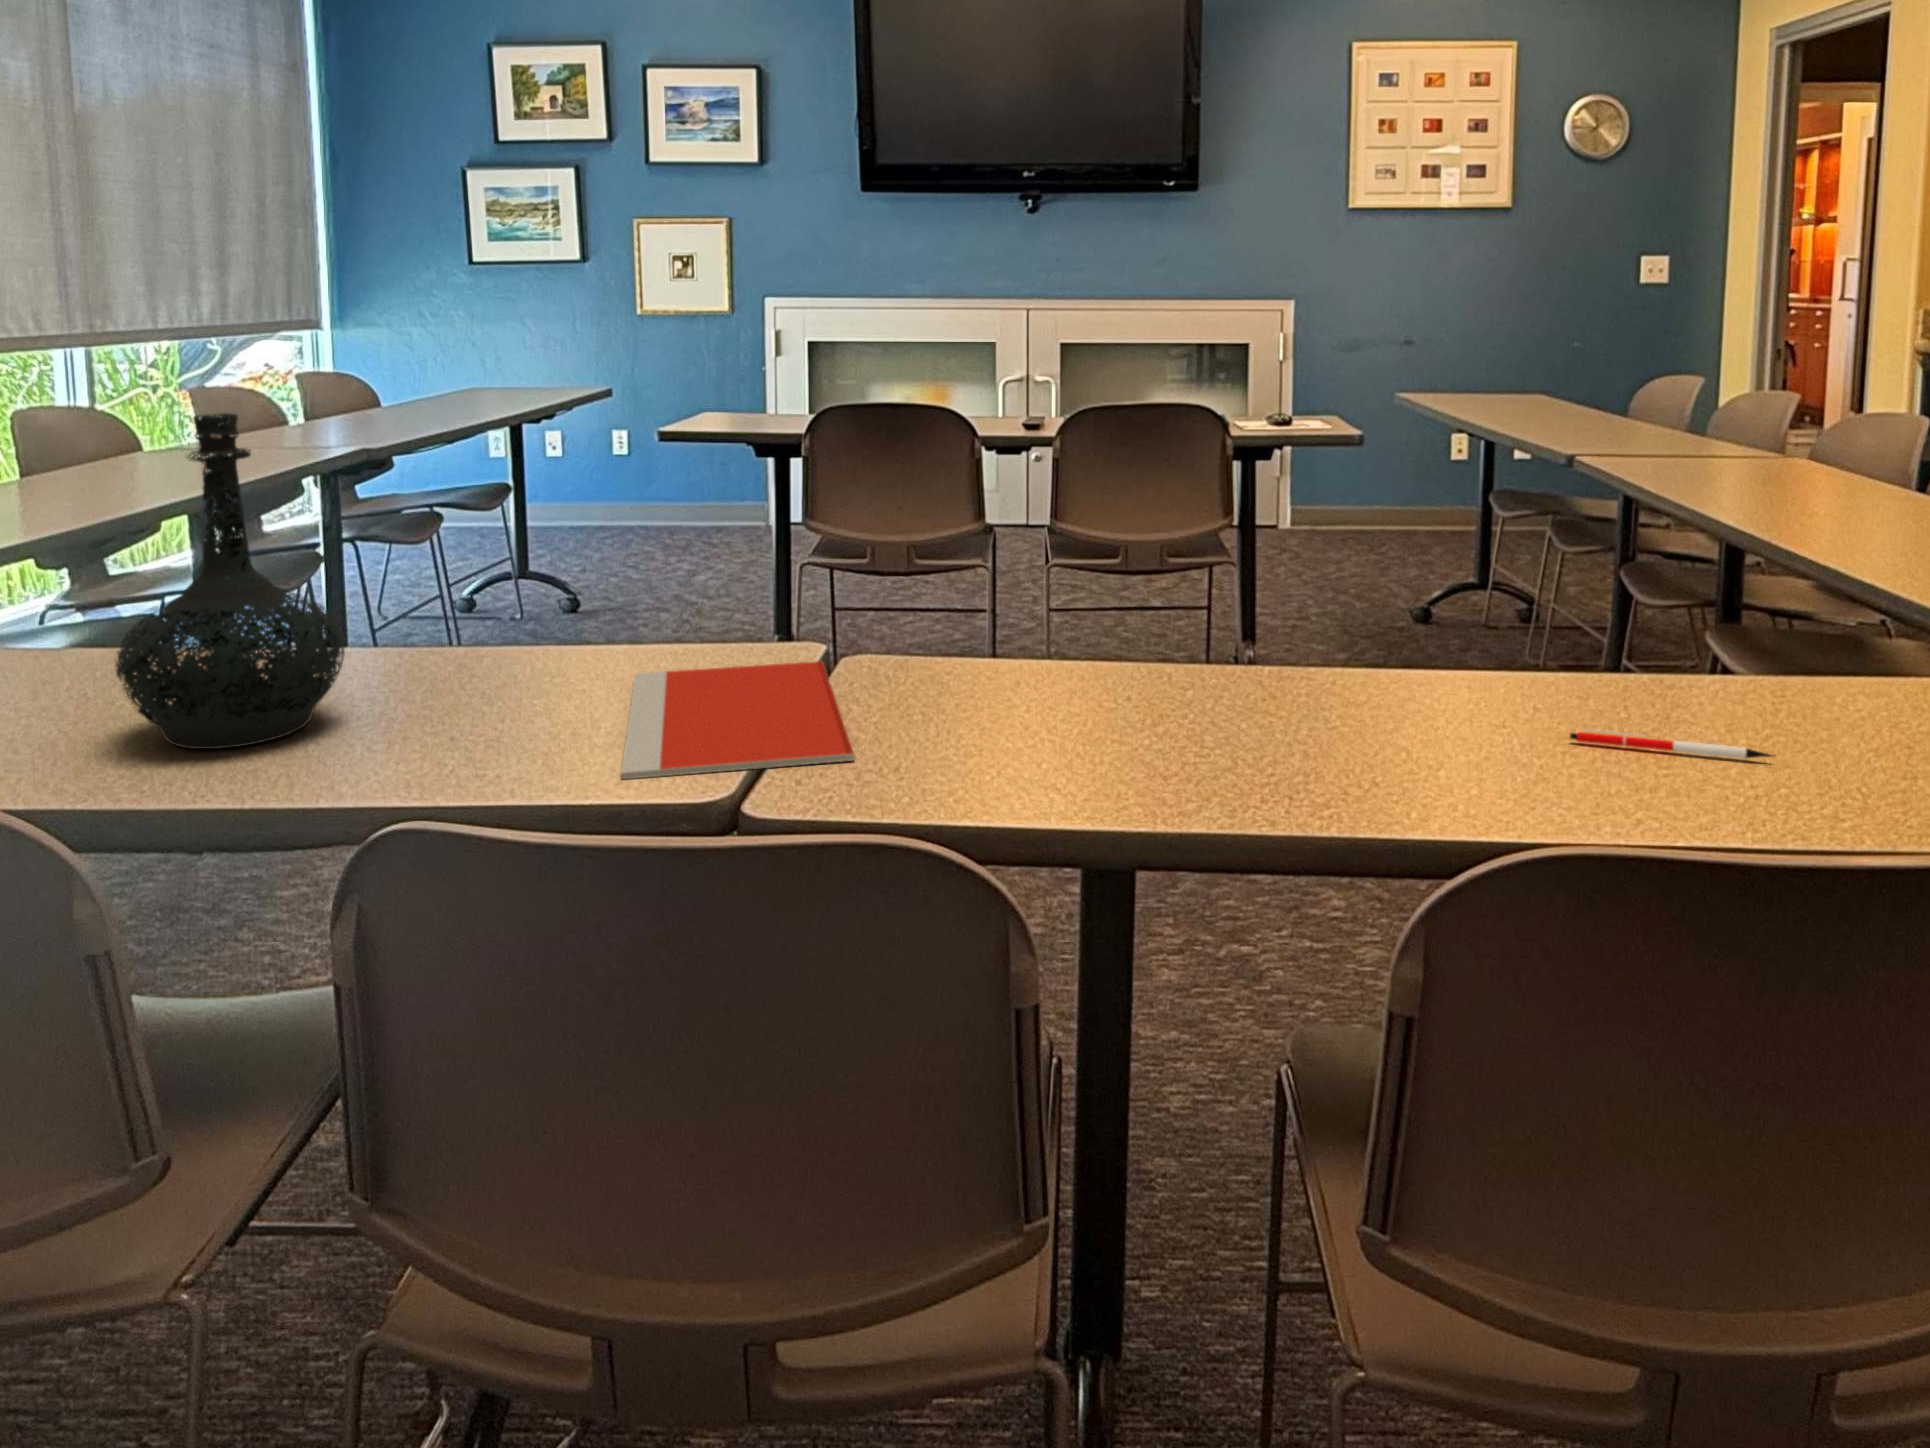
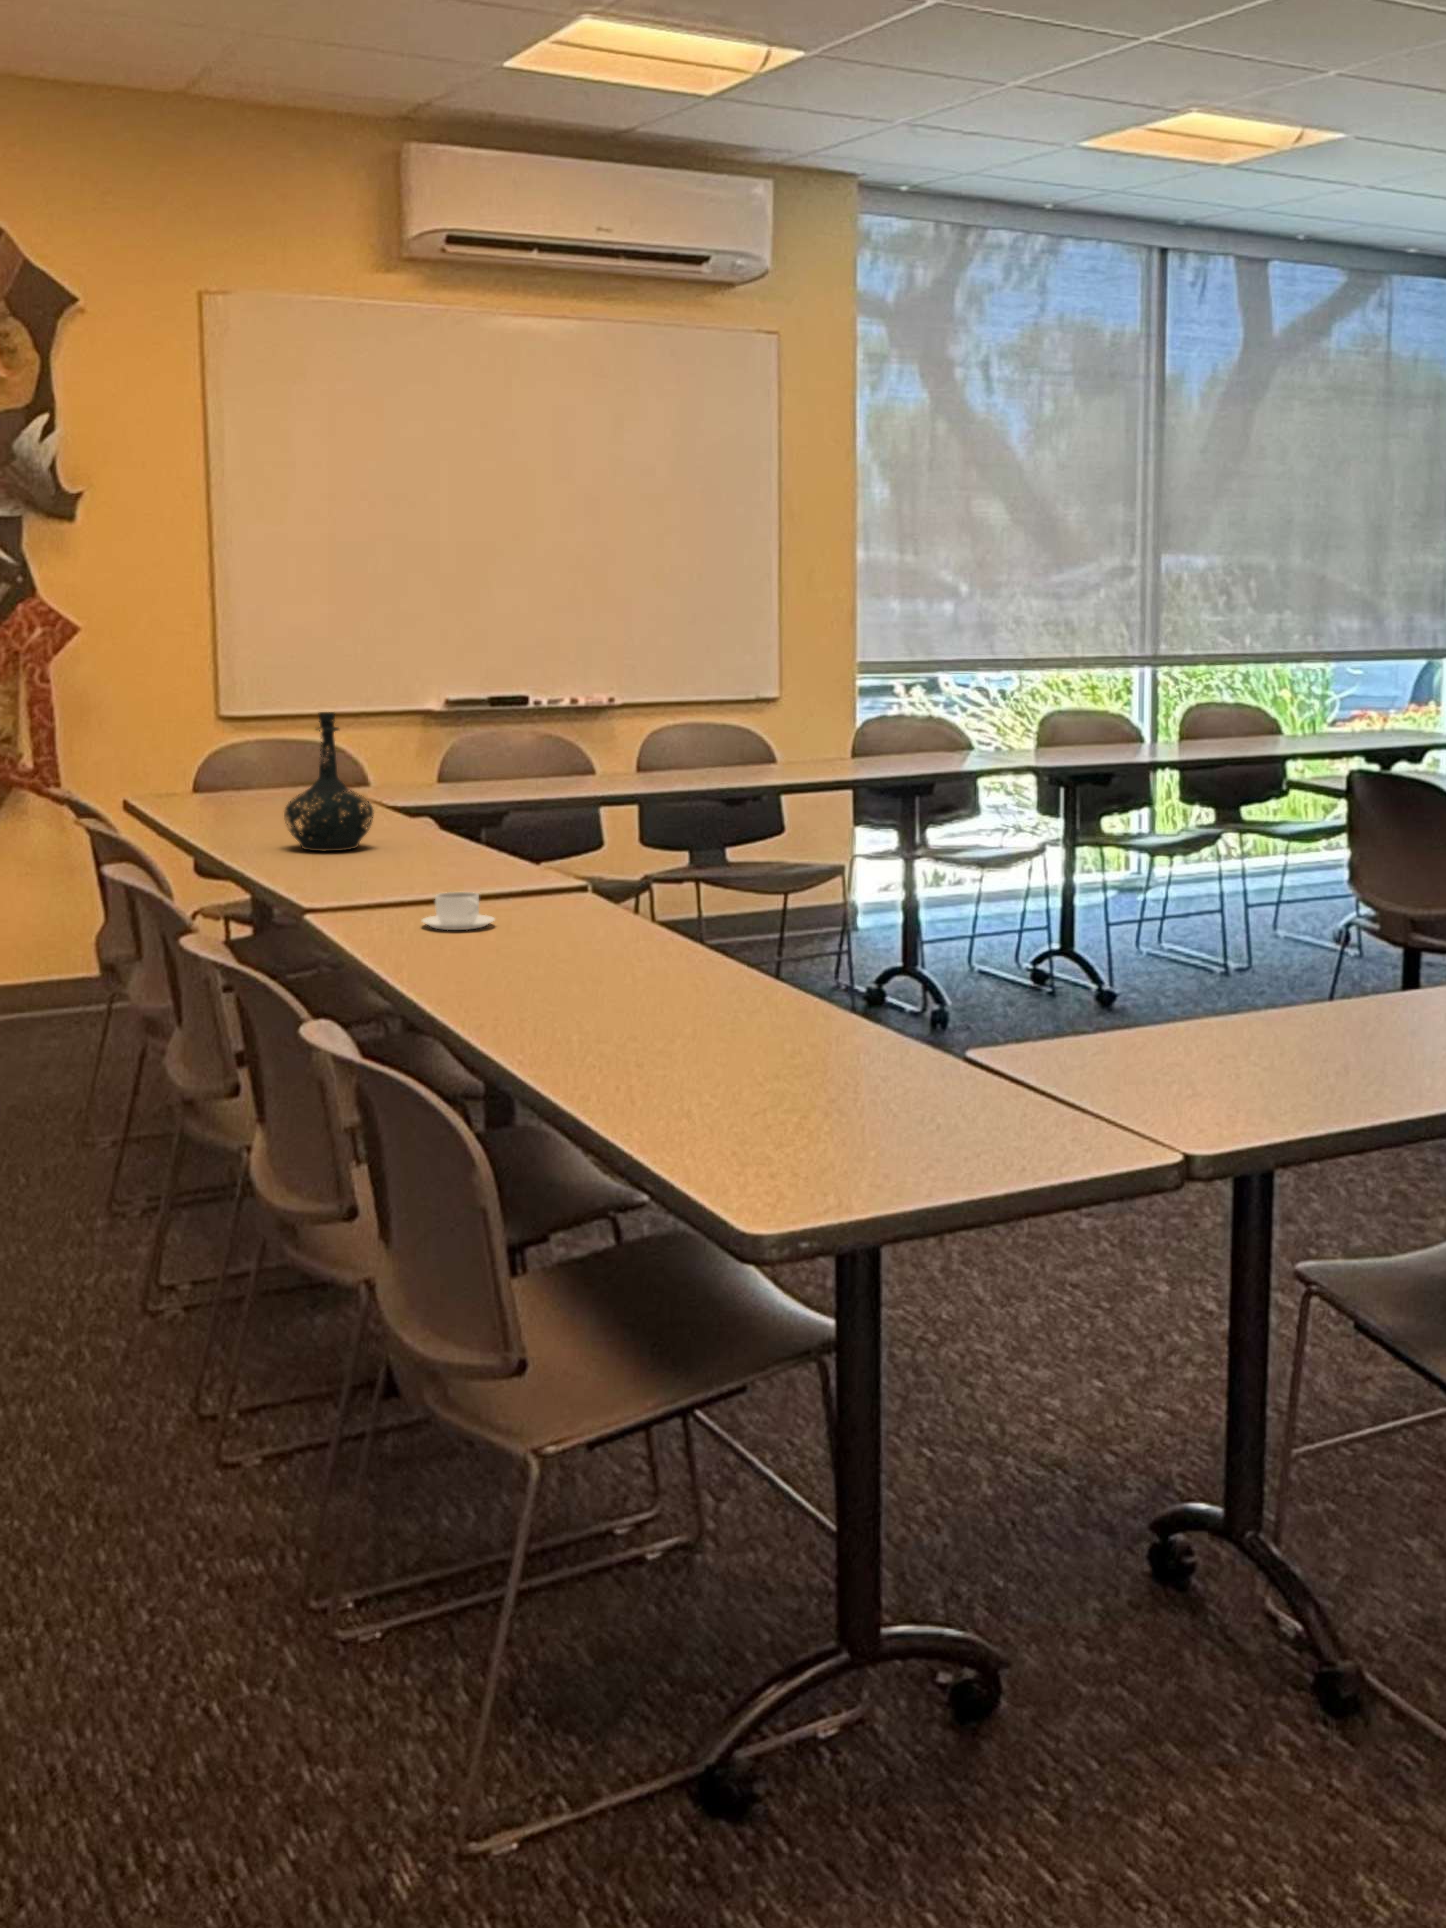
notebook: present [621,661,854,779] -> none [313,861,505,889]
coffee cup: none [1306,674,1449,760] -> present [422,892,494,930]
pen: present [1570,729,1773,759] -> none [487,936,497,958]

